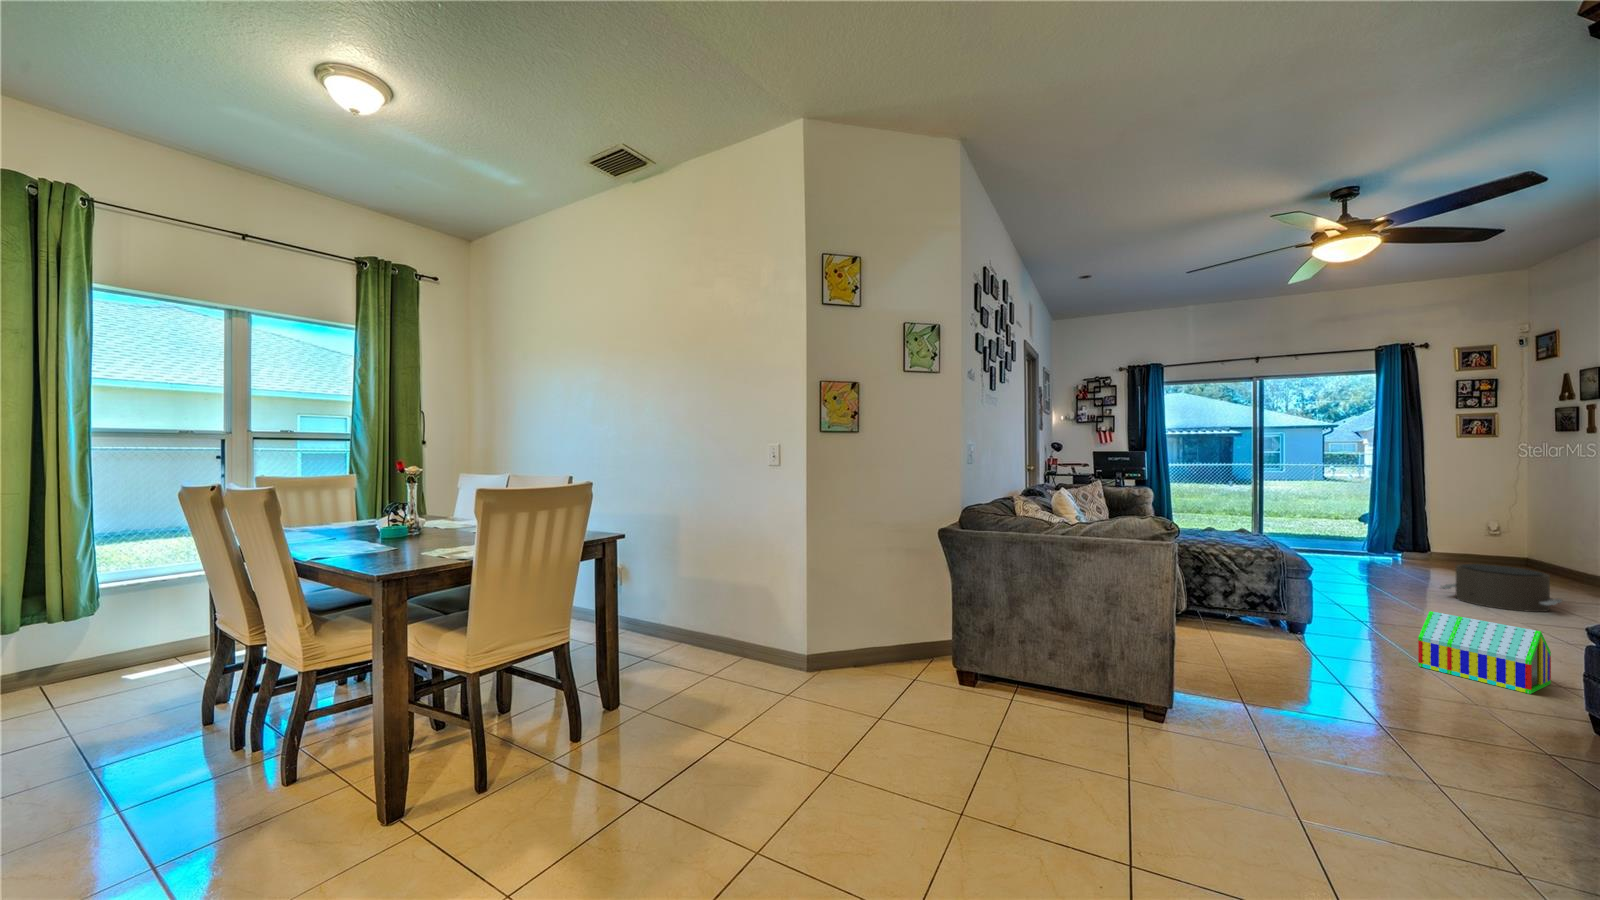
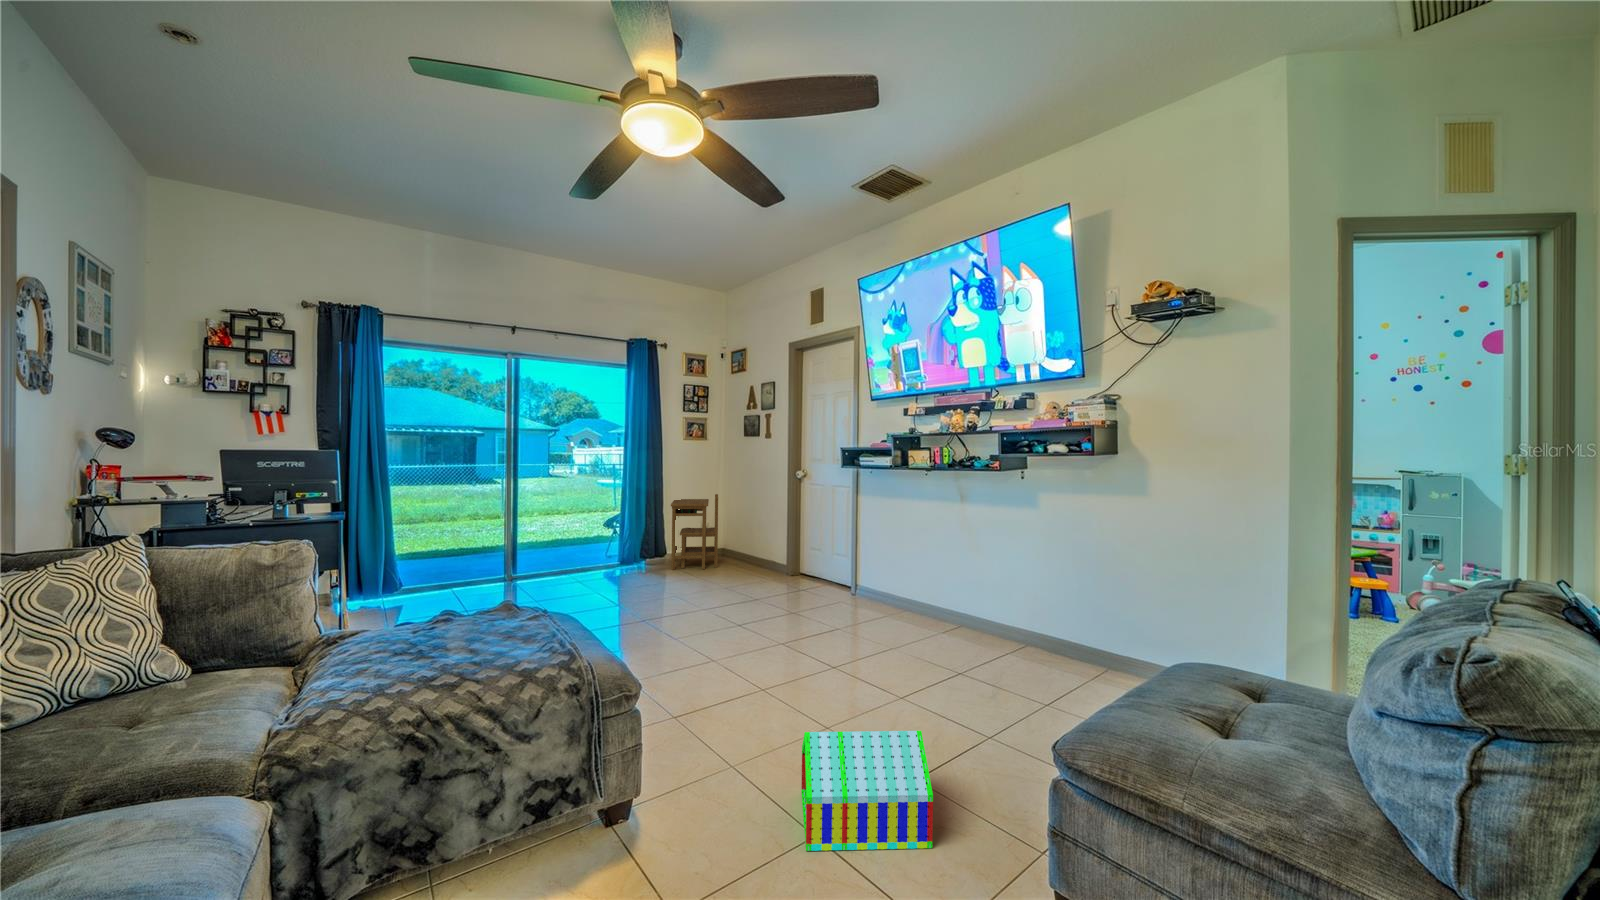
side table: none [1430,496,1512,574] -> present [671,494,718,570]
pouf: present [1440,564,1562,612] -> none [706,573,787,626]

